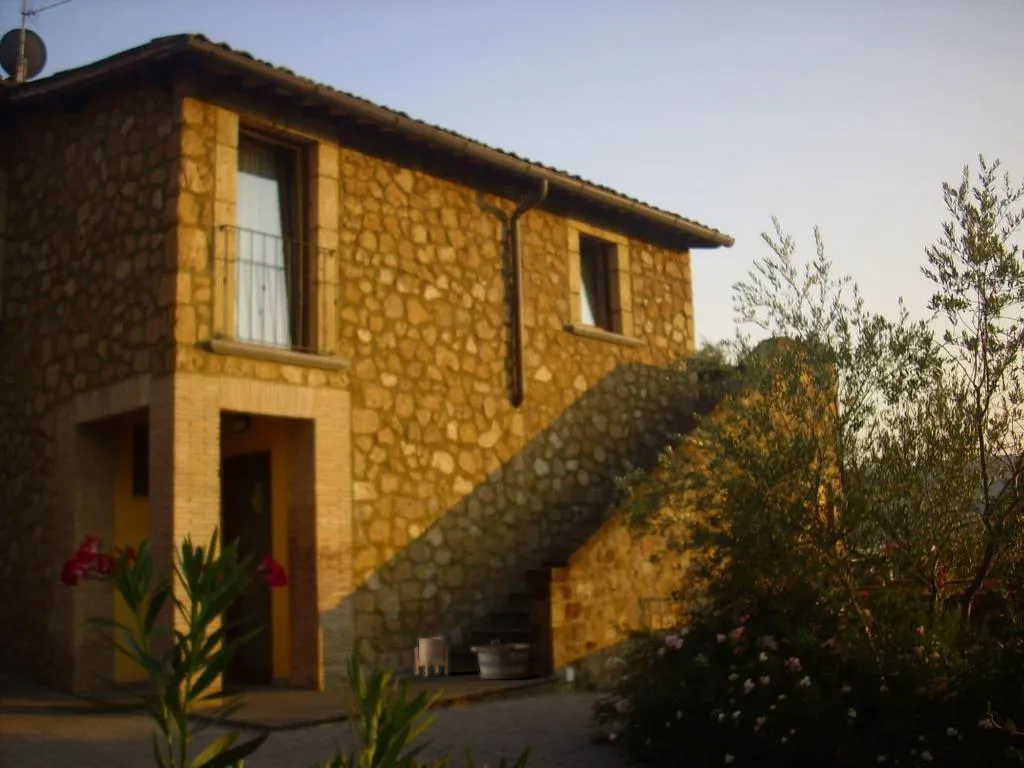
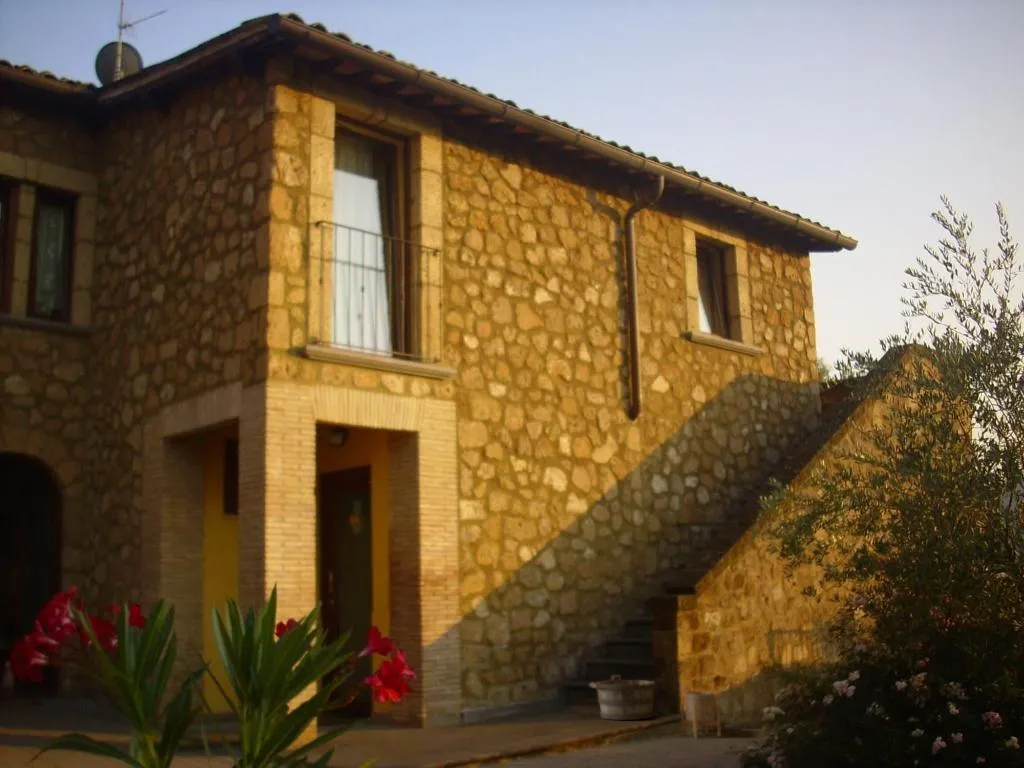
planter: present [416,637,448,675] -> present [681,691,721,738]

